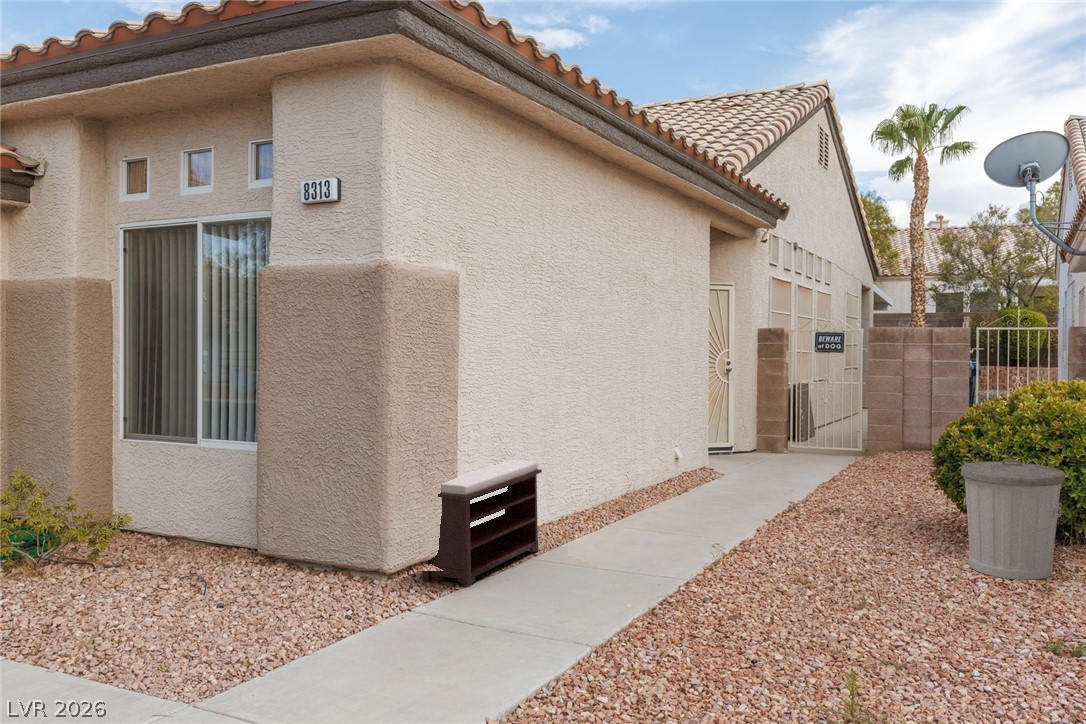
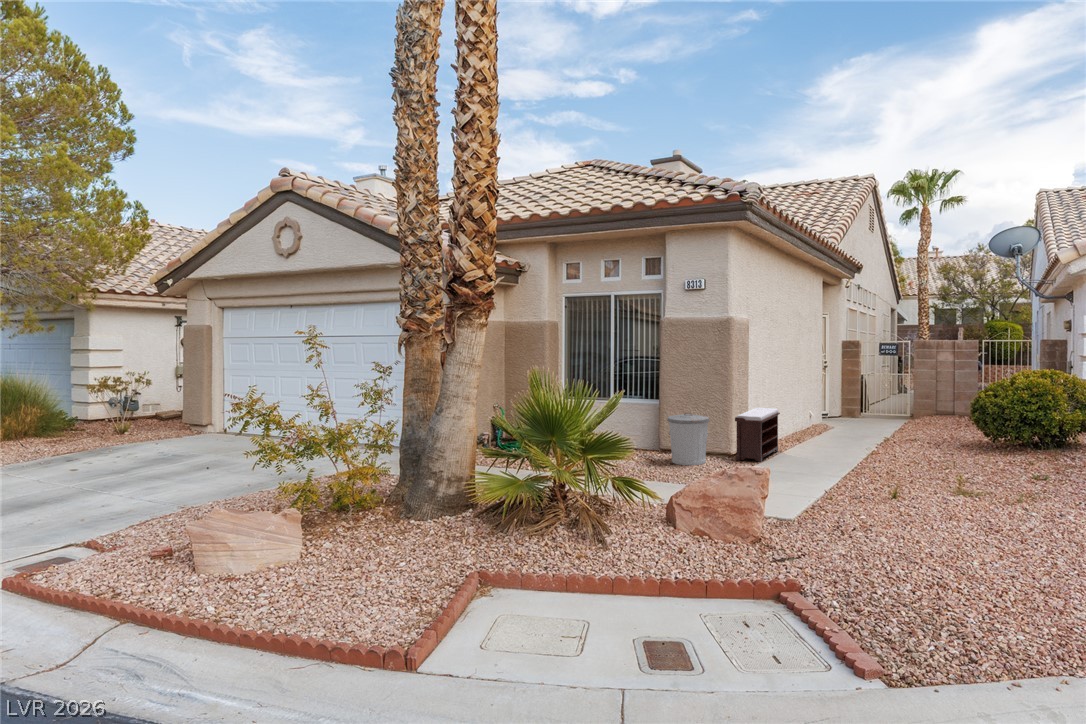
trash can: present [961,459,1065,580] -> present [667,413,710,465]

